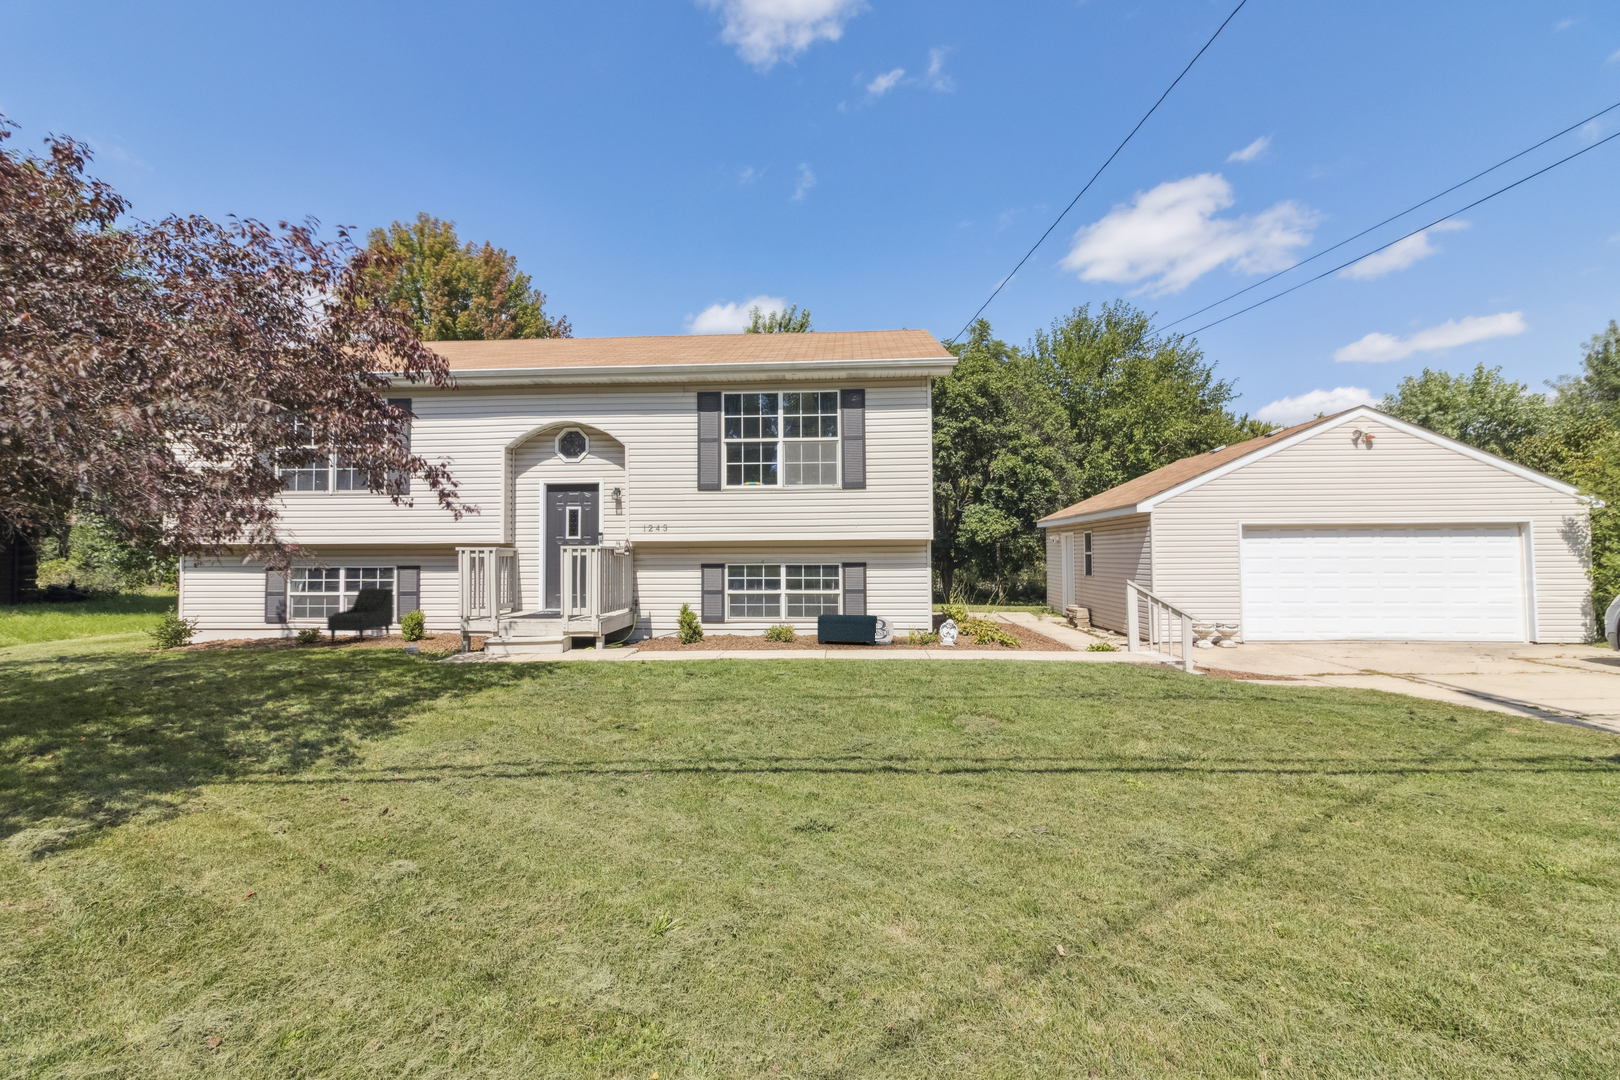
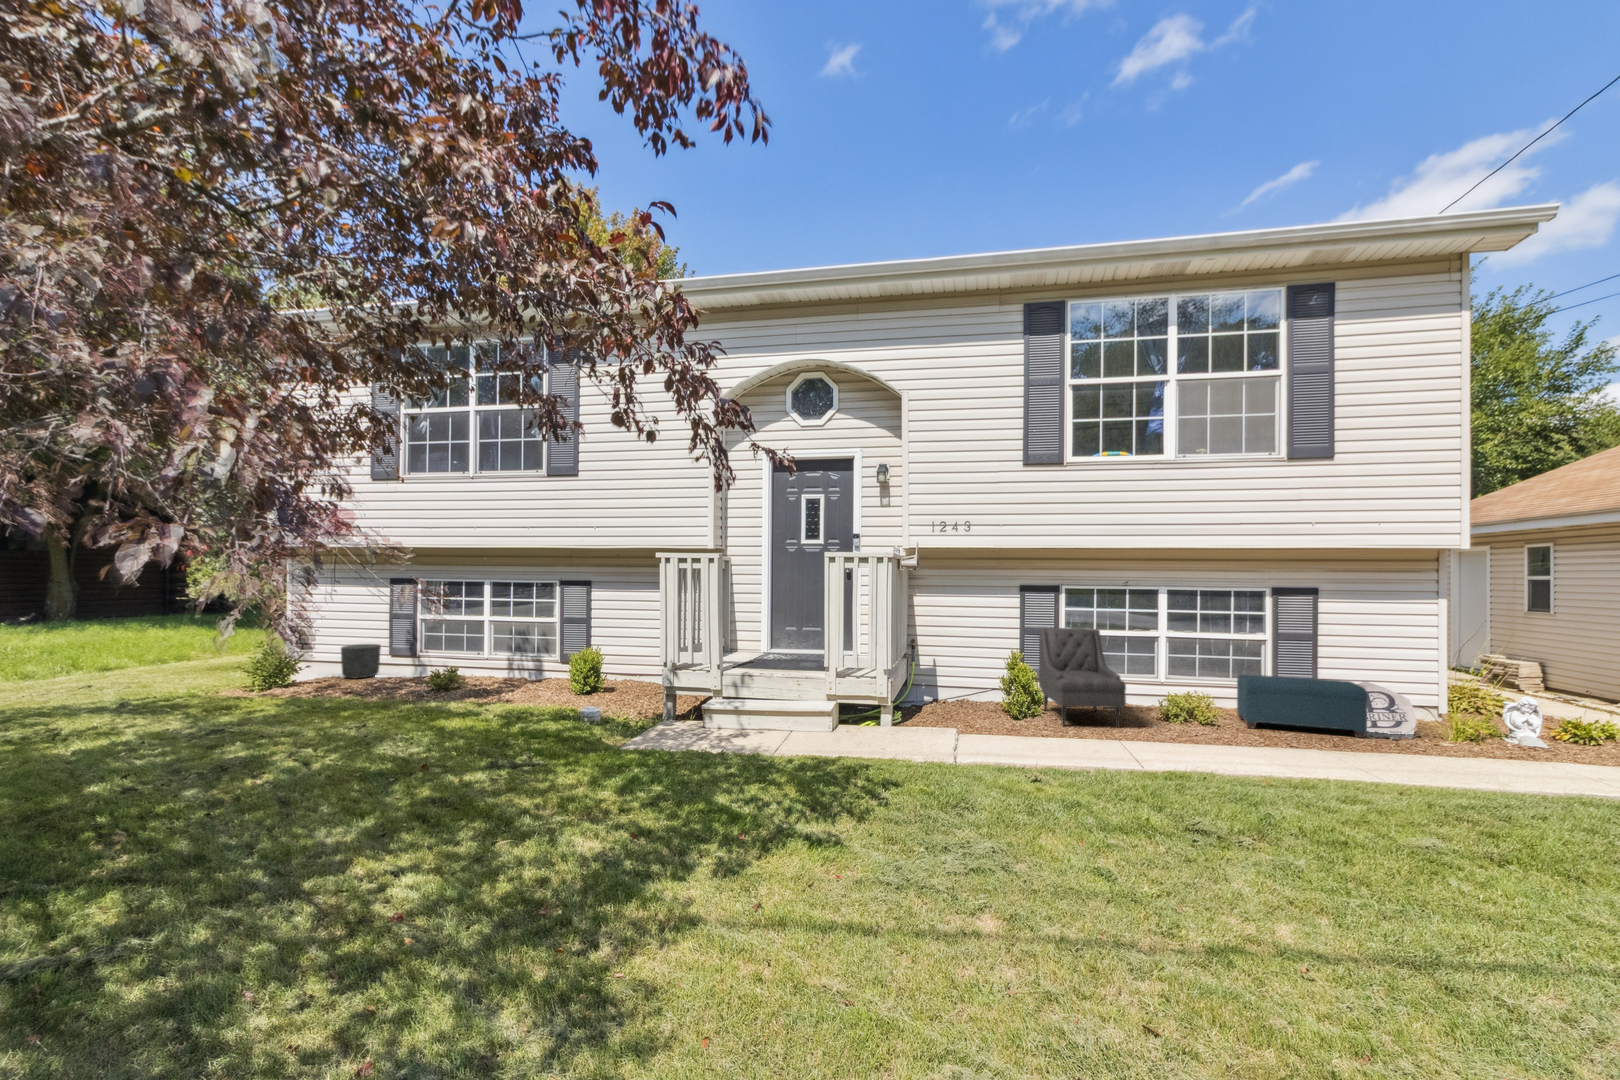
chair: present [327,588,393,642] -> present [1039,628,1126,727]
planter: none [225,615,257,639] -> present [341,644,381,679]

